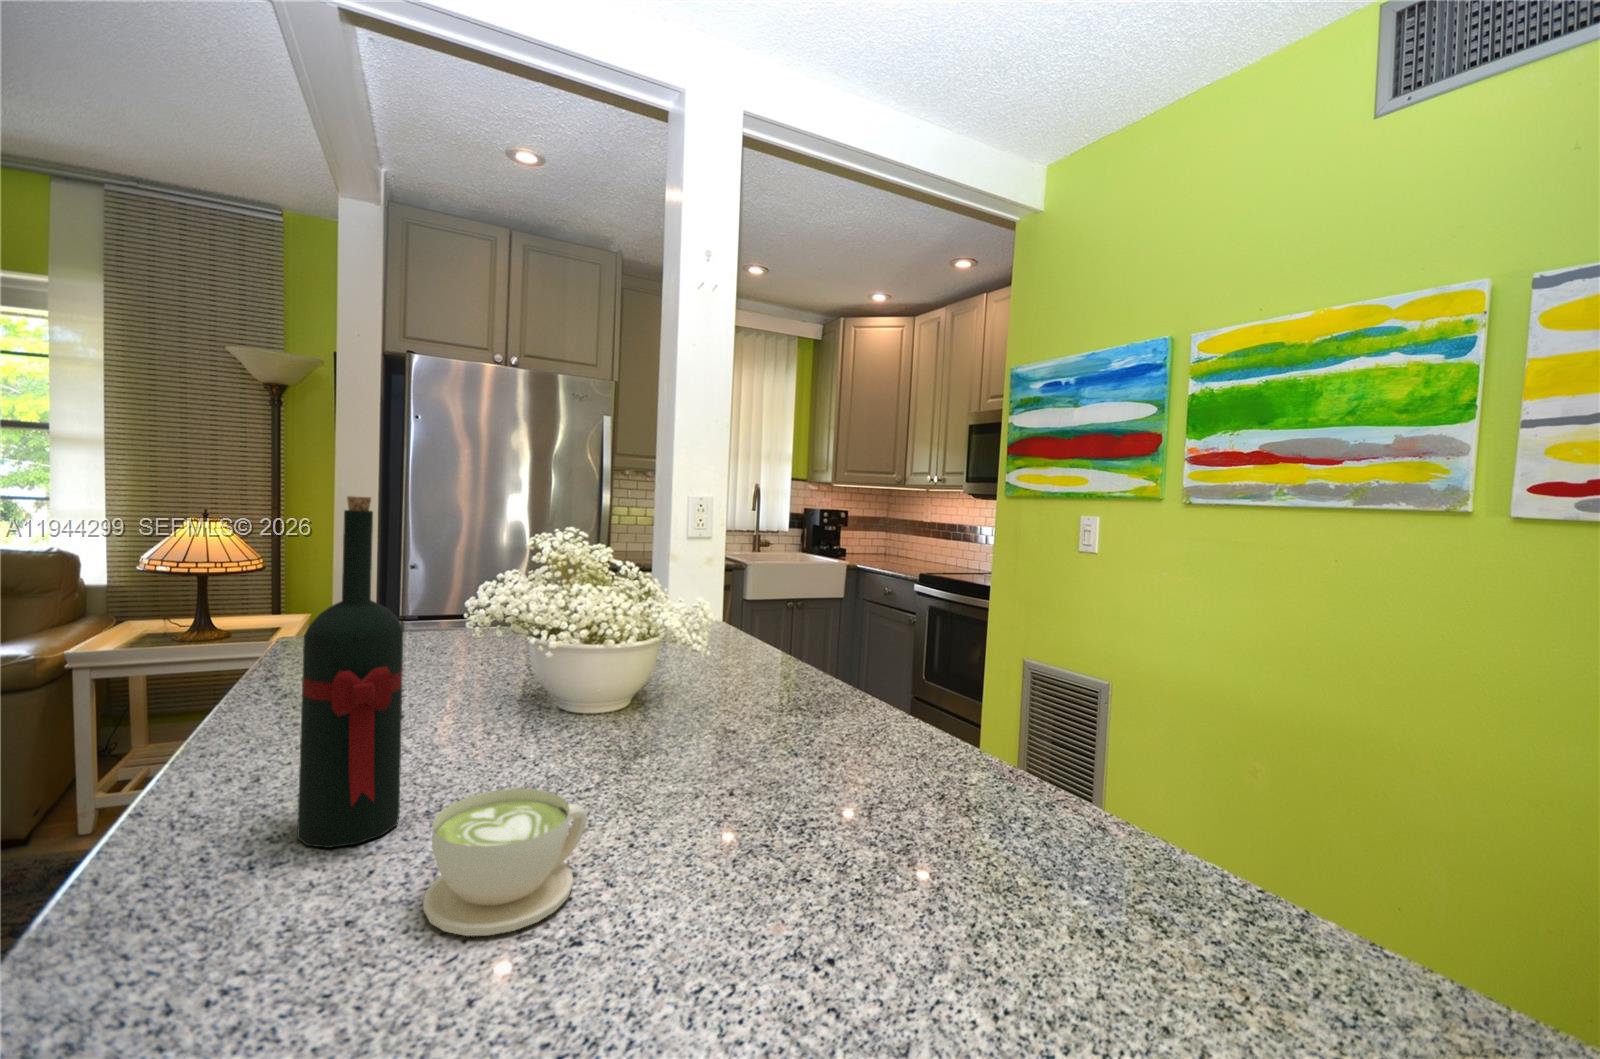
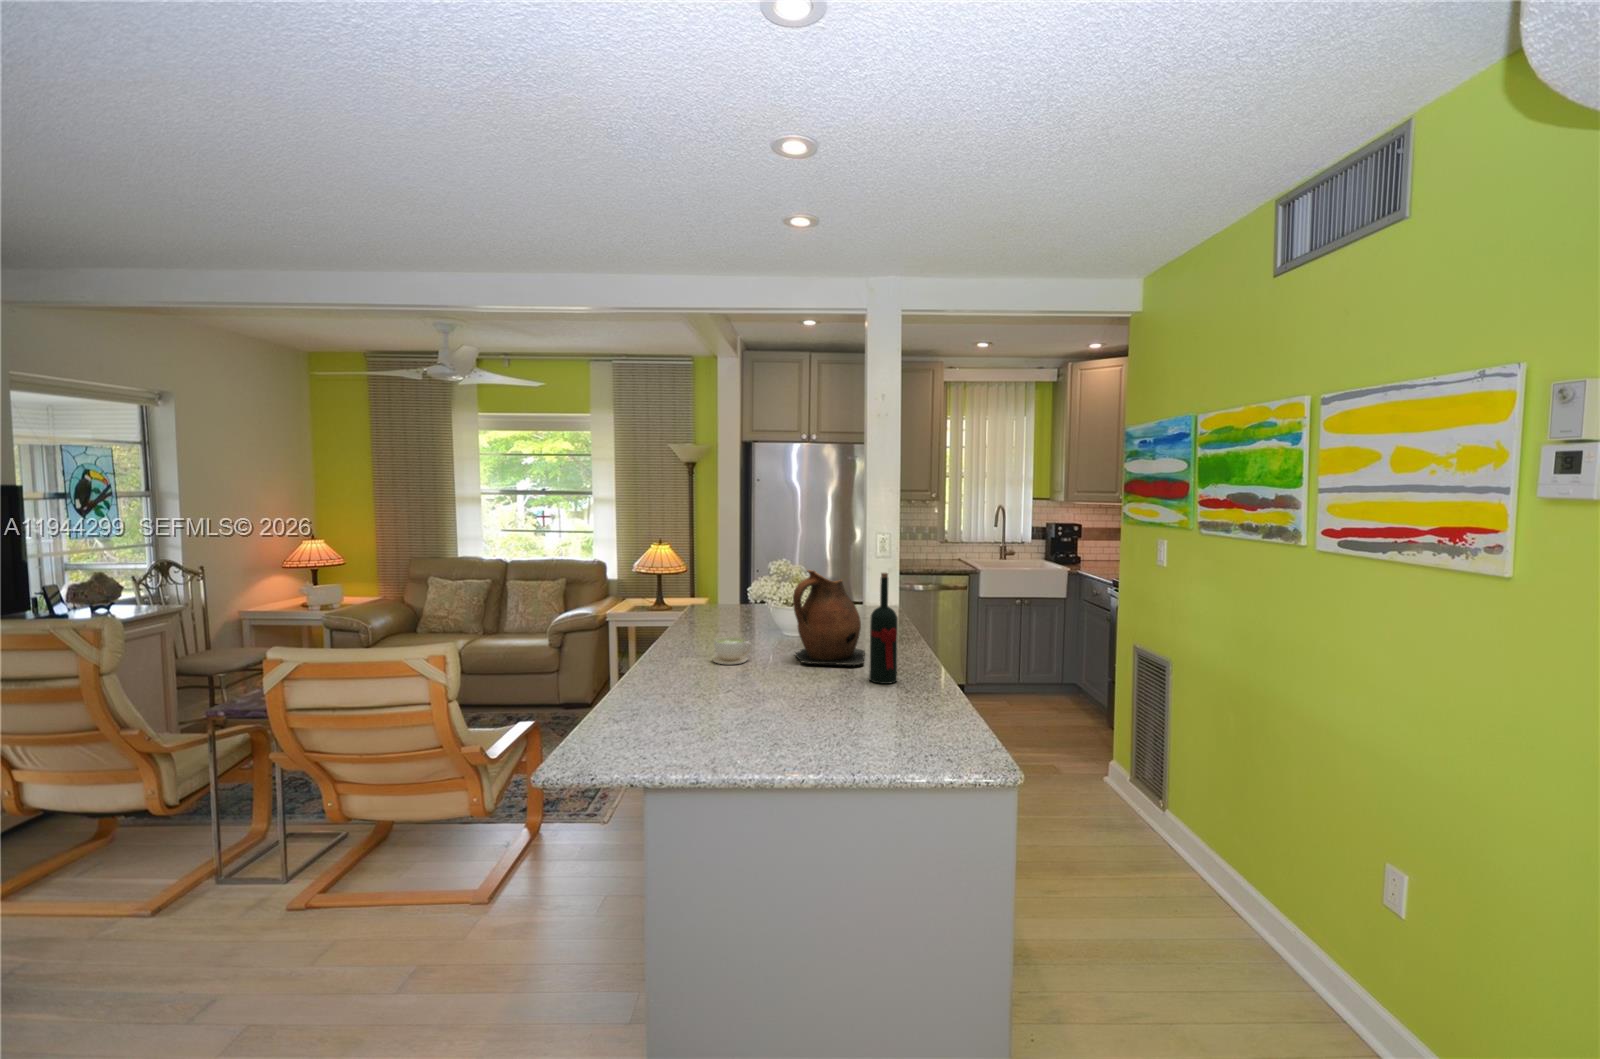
wine bottle: present [297,496,403,848] -> present [869,573,898,684]
ceramic pitcher: none [697,540,950,861] -> present [793,570,865,666]

